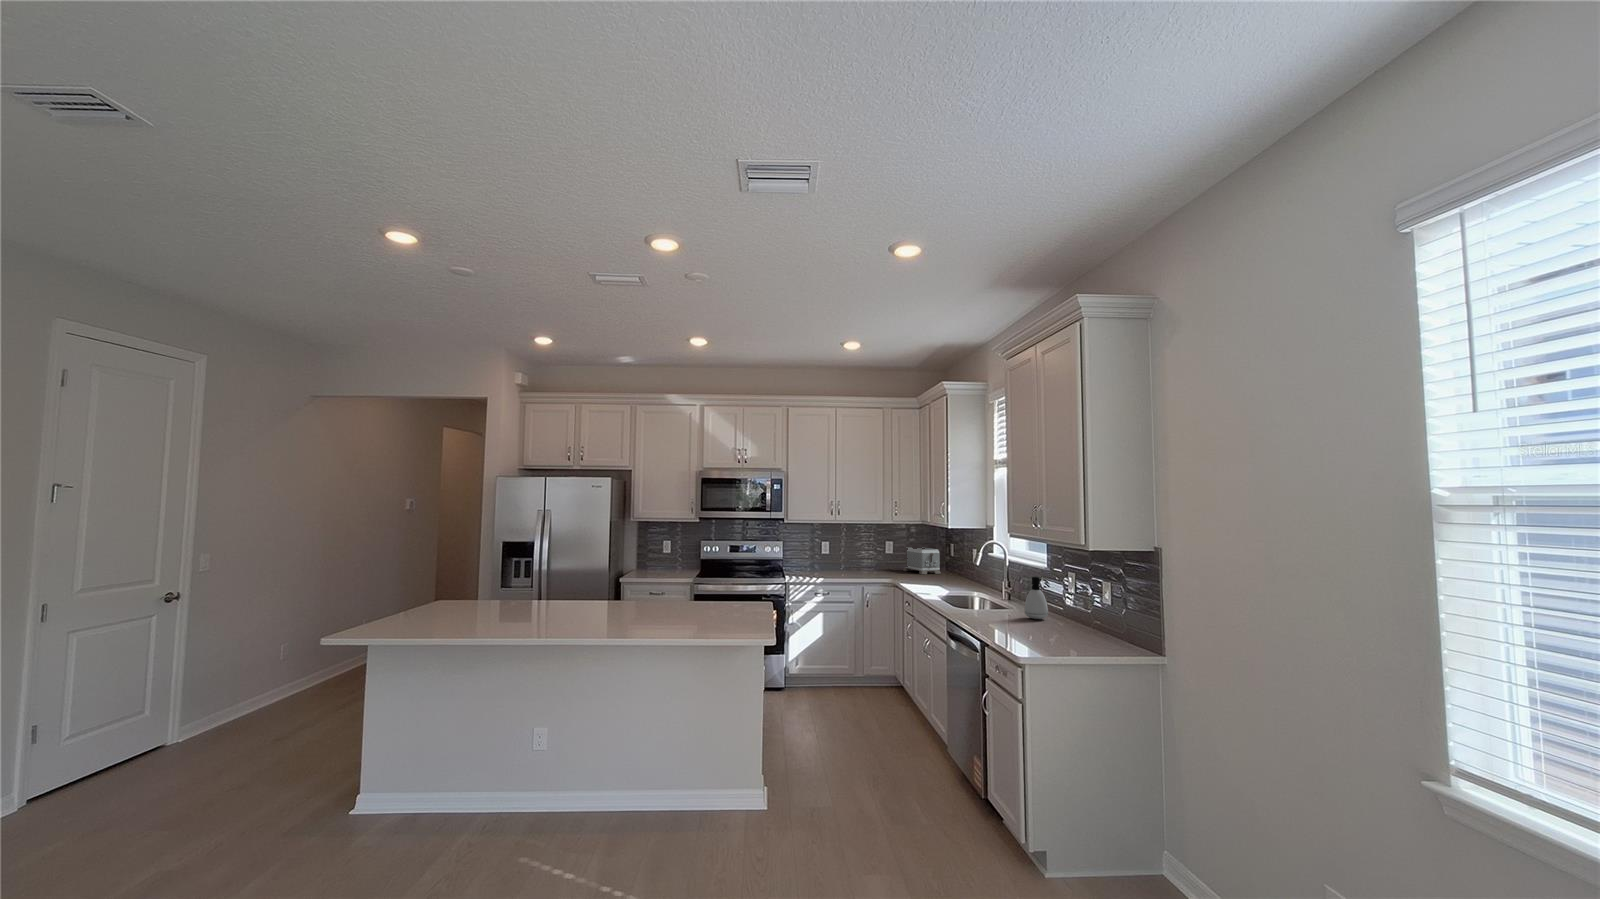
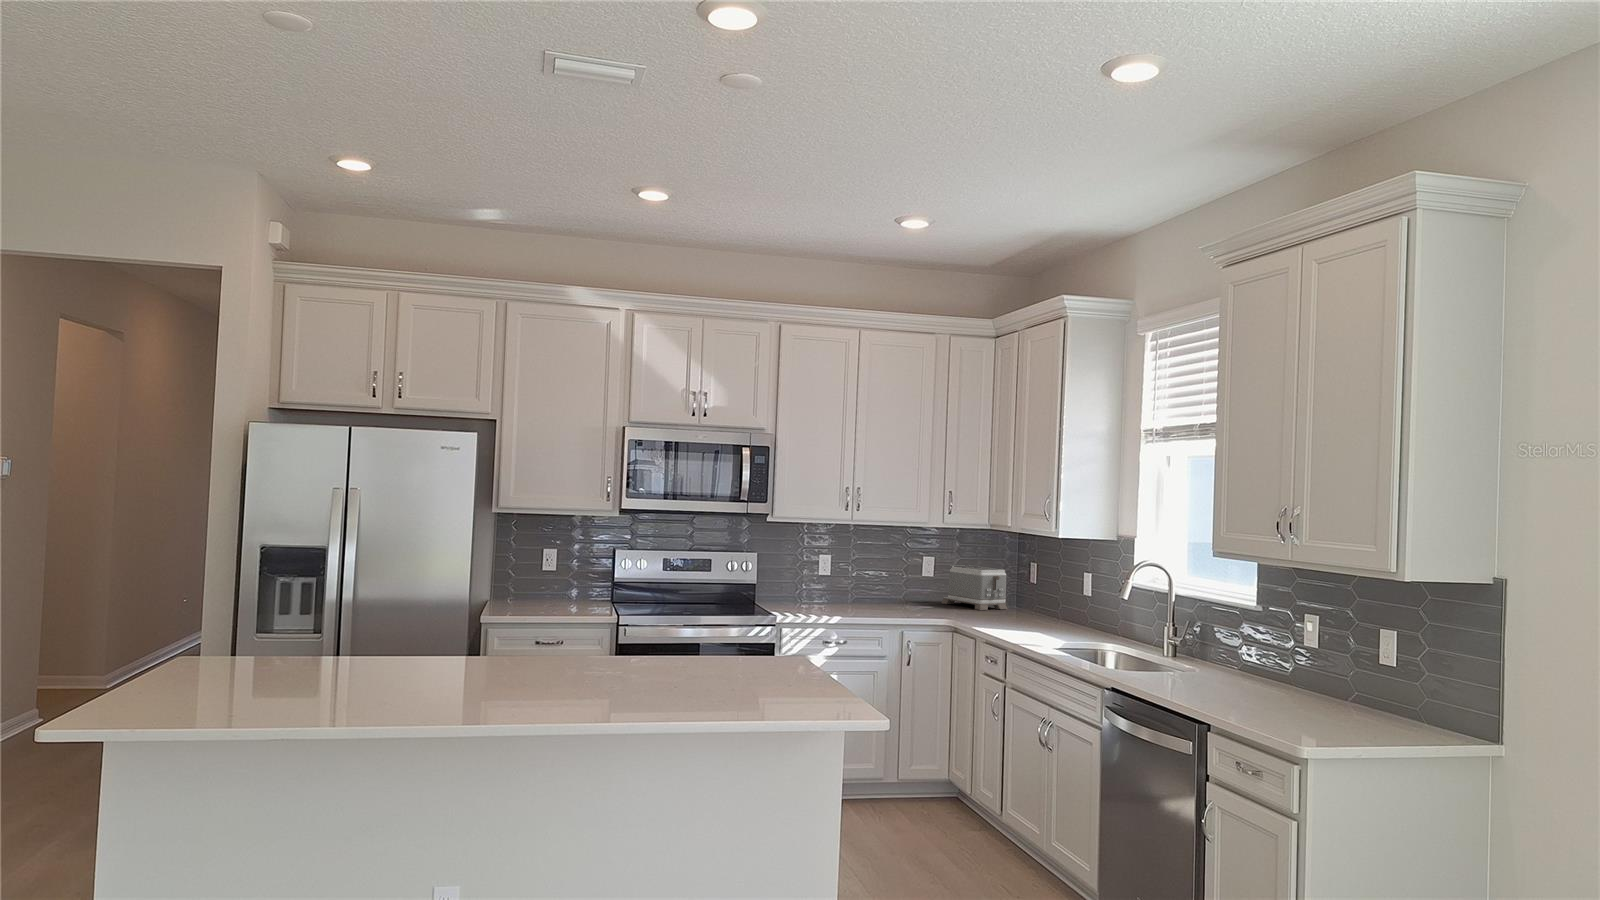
soap dispenser: present [1024,577,1048,619] -> none [1256,622,1298,690]

